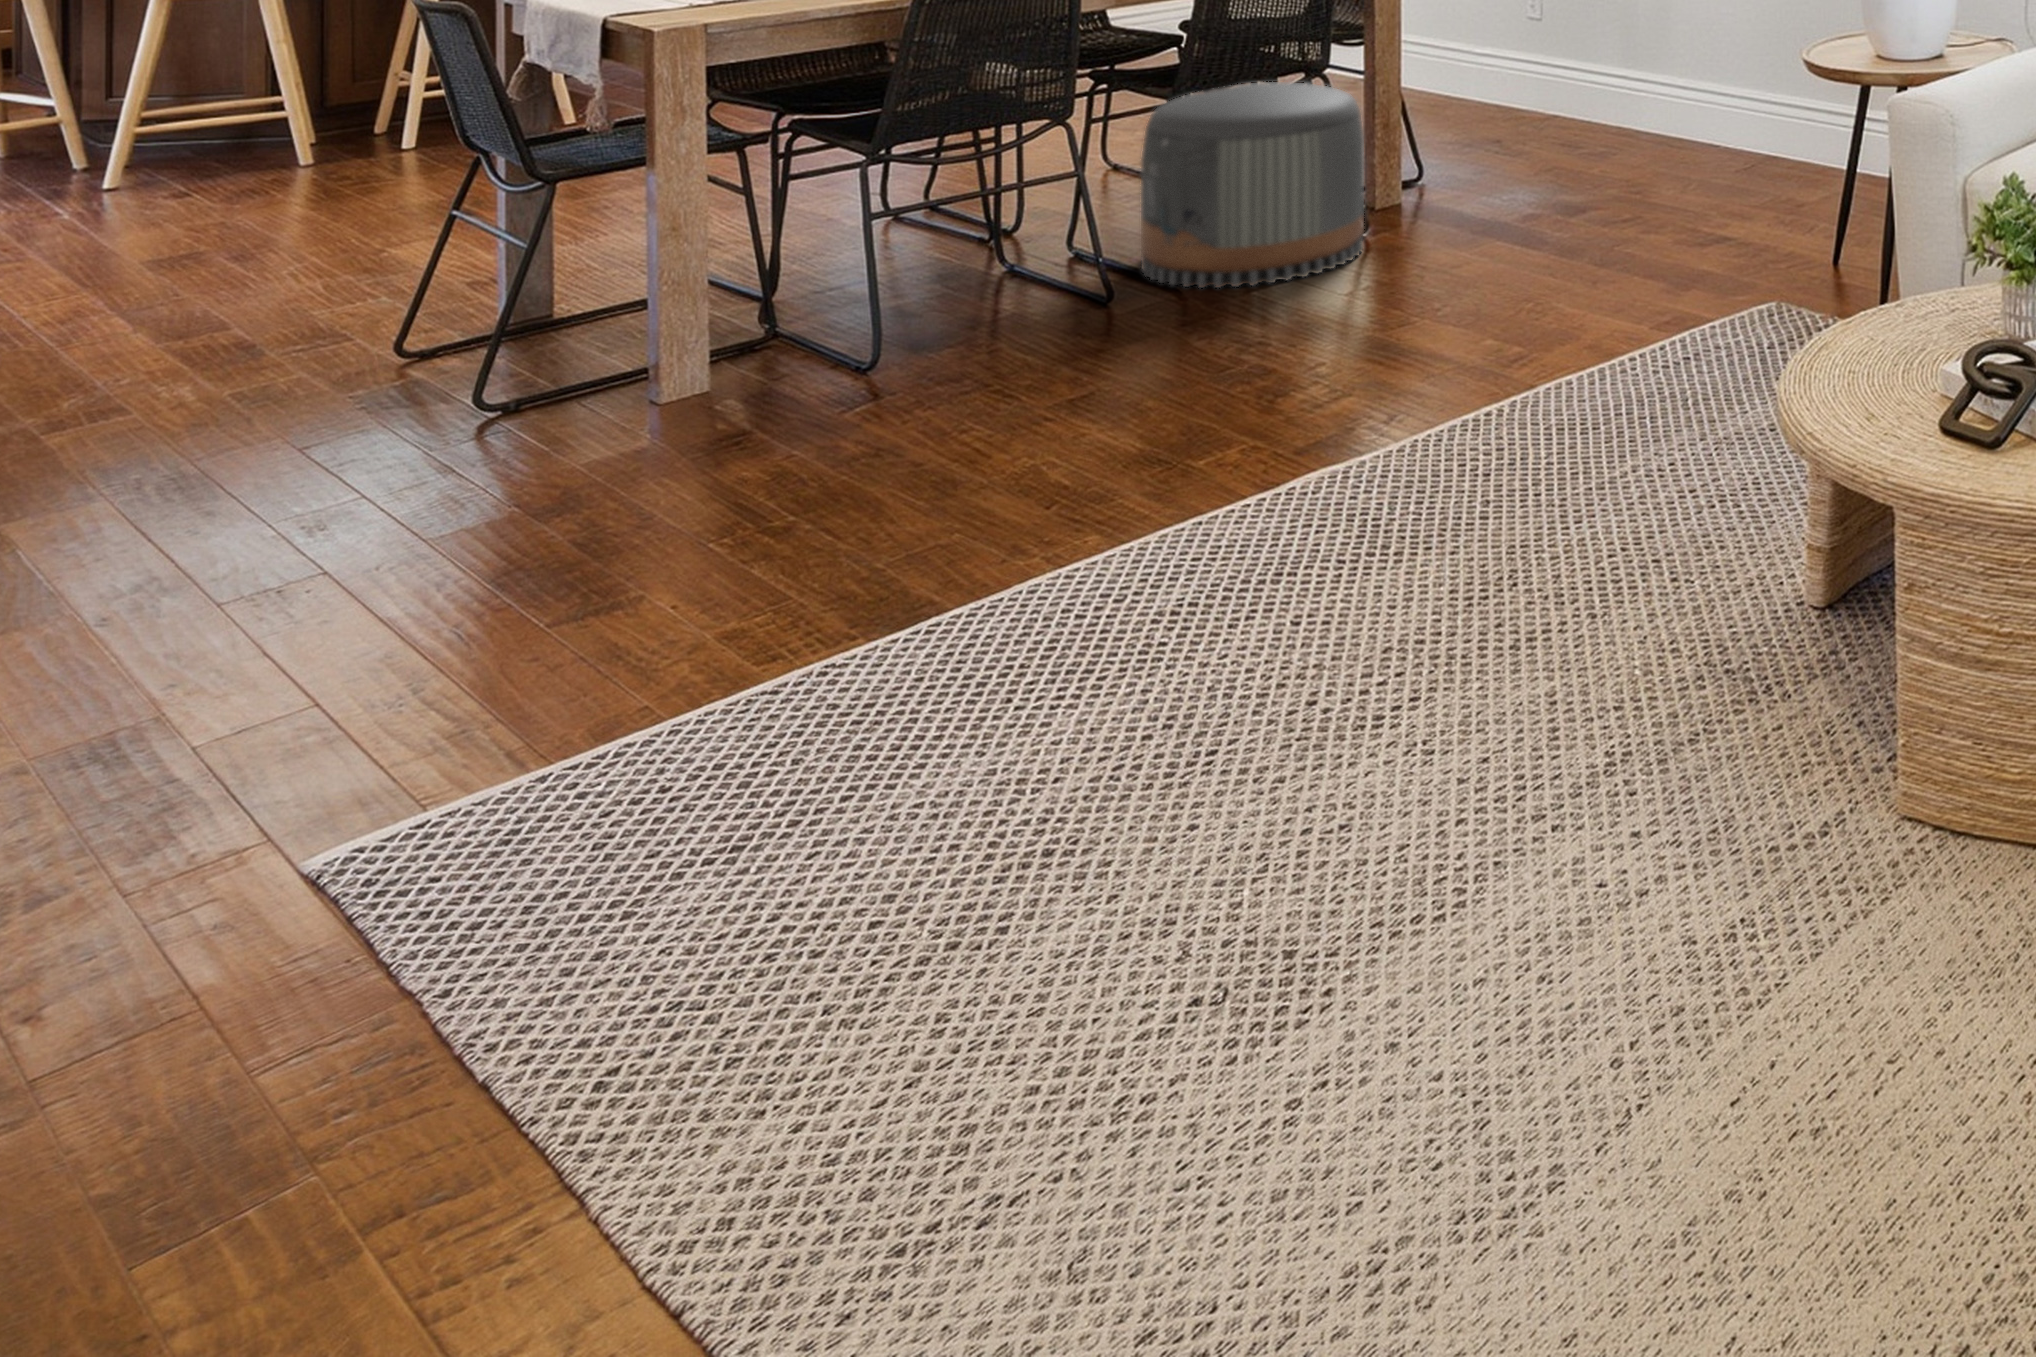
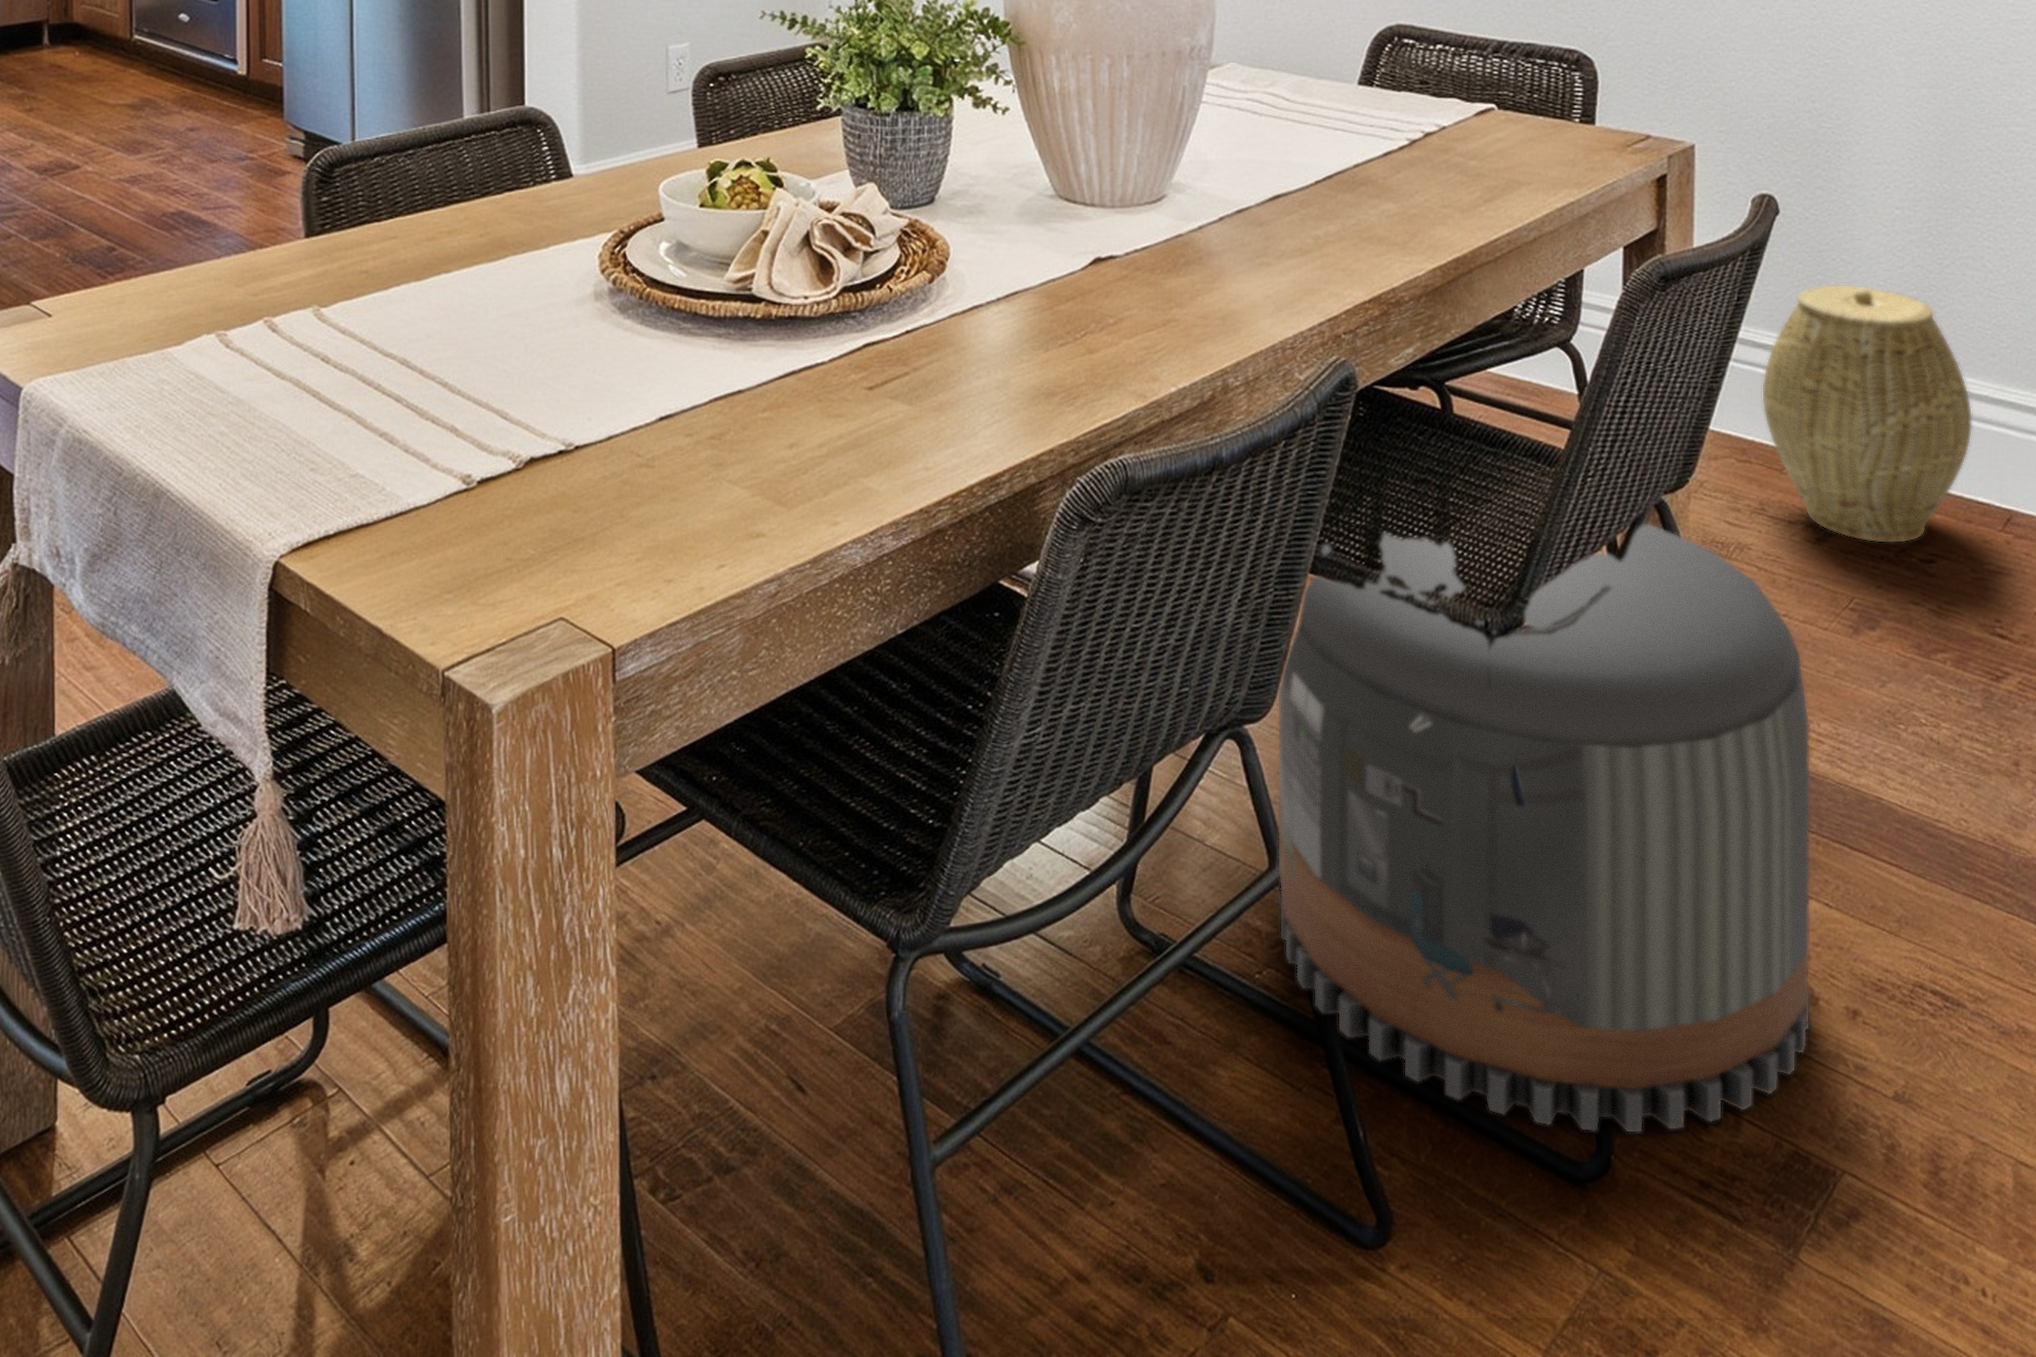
woven basket: none [1570,30,1665,150] -> present [1763,285,1971,542]

